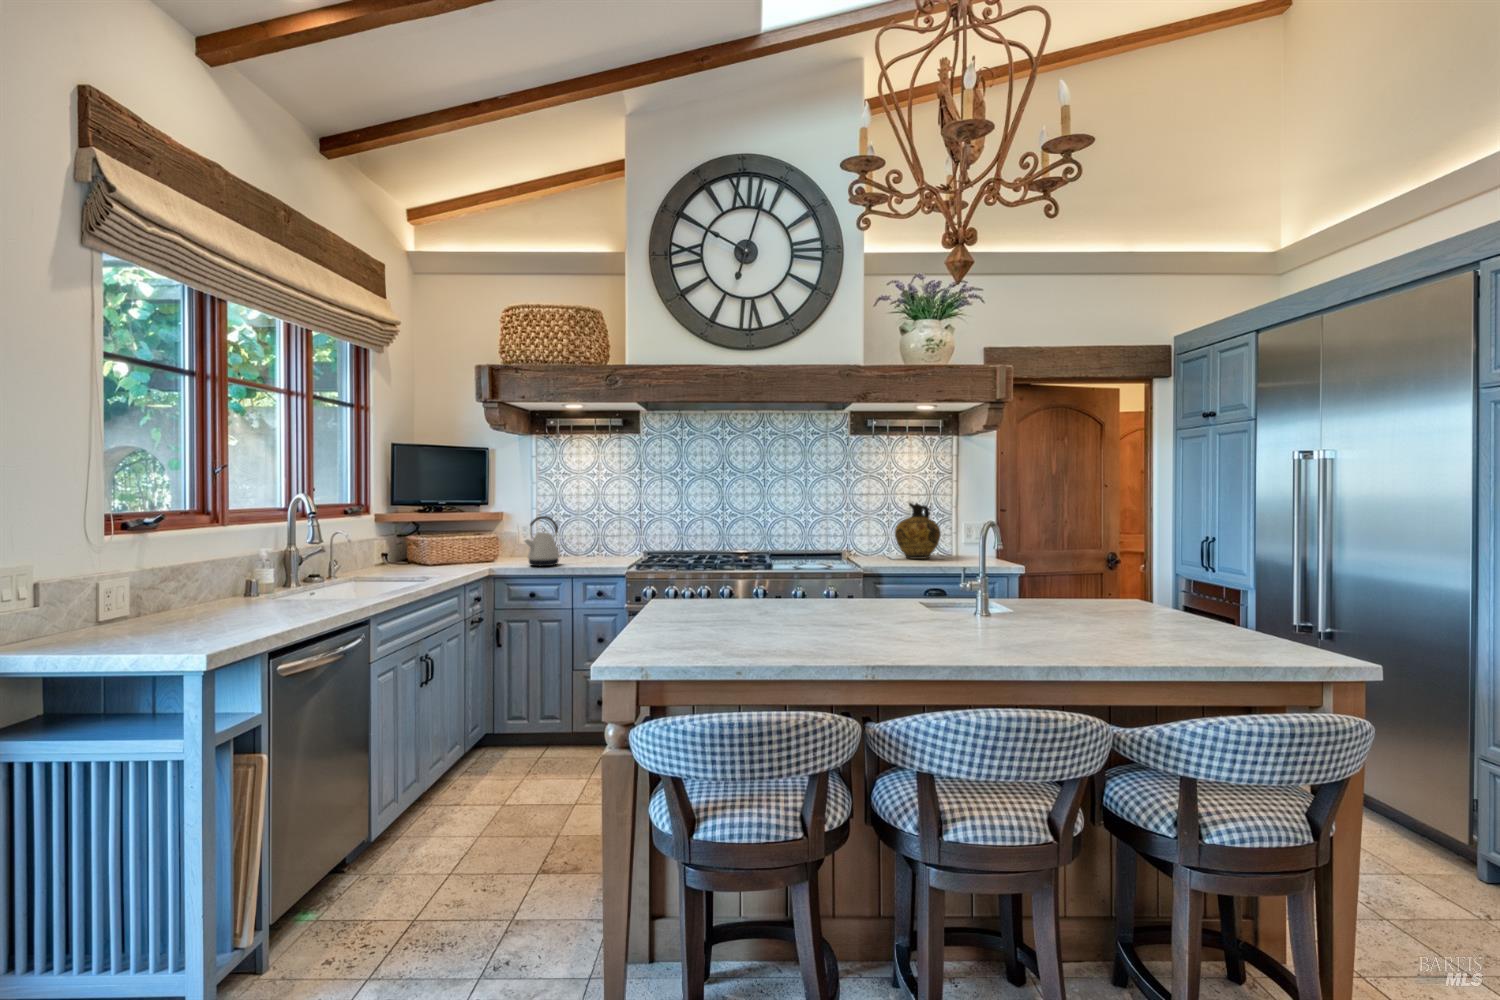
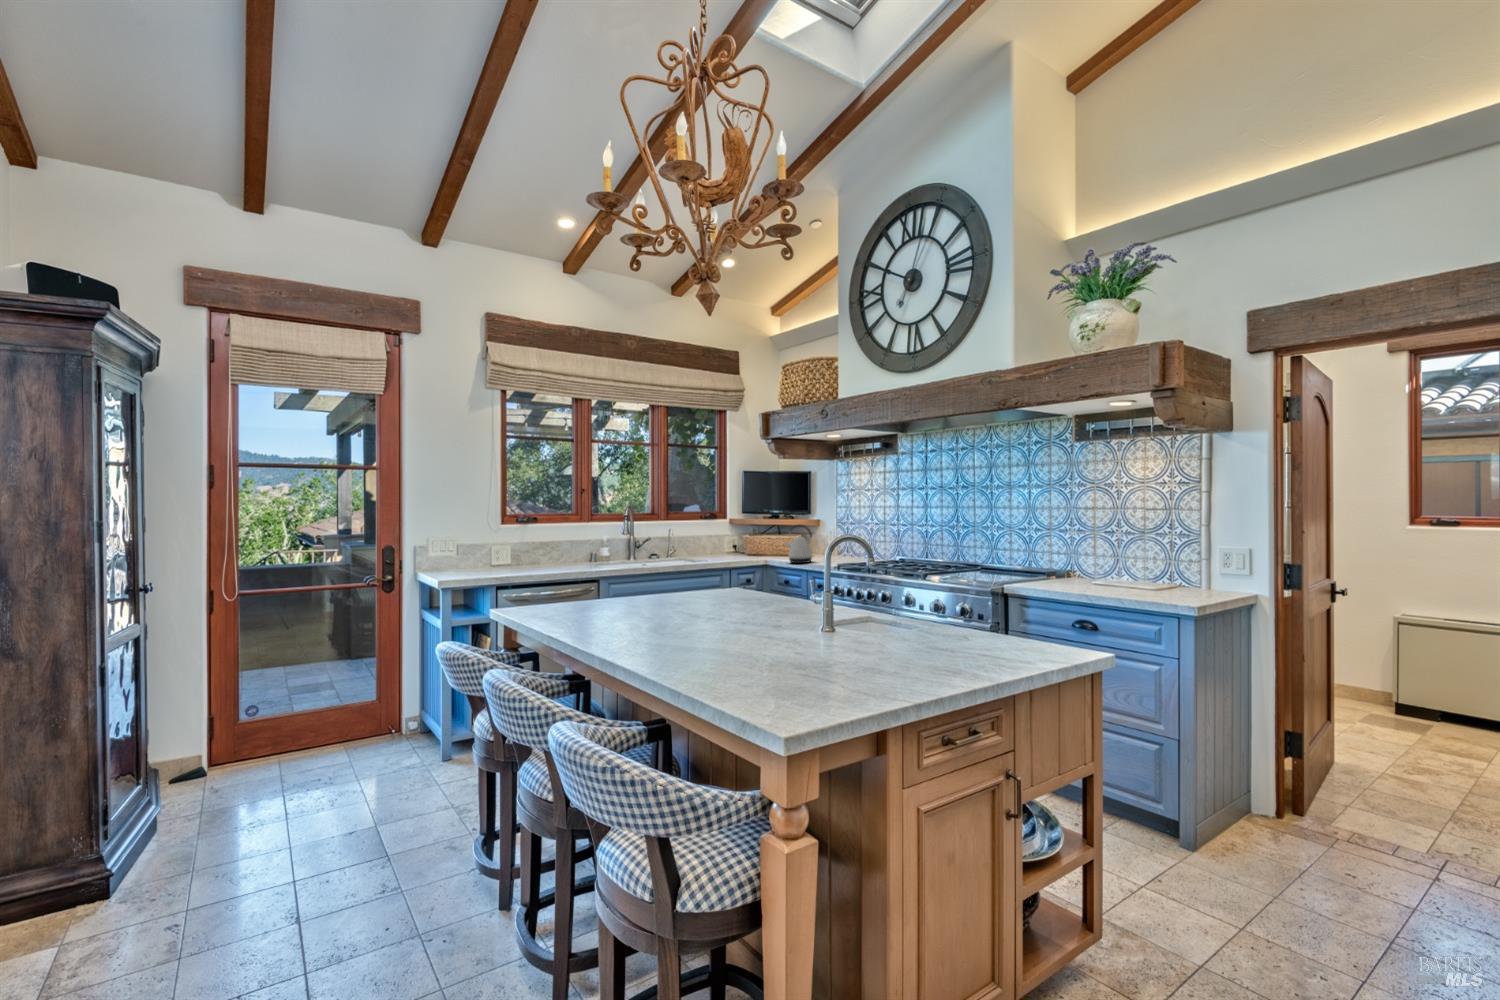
ceramic jug: present [895,503,941,559] -> none [1076,521,1137,589]

